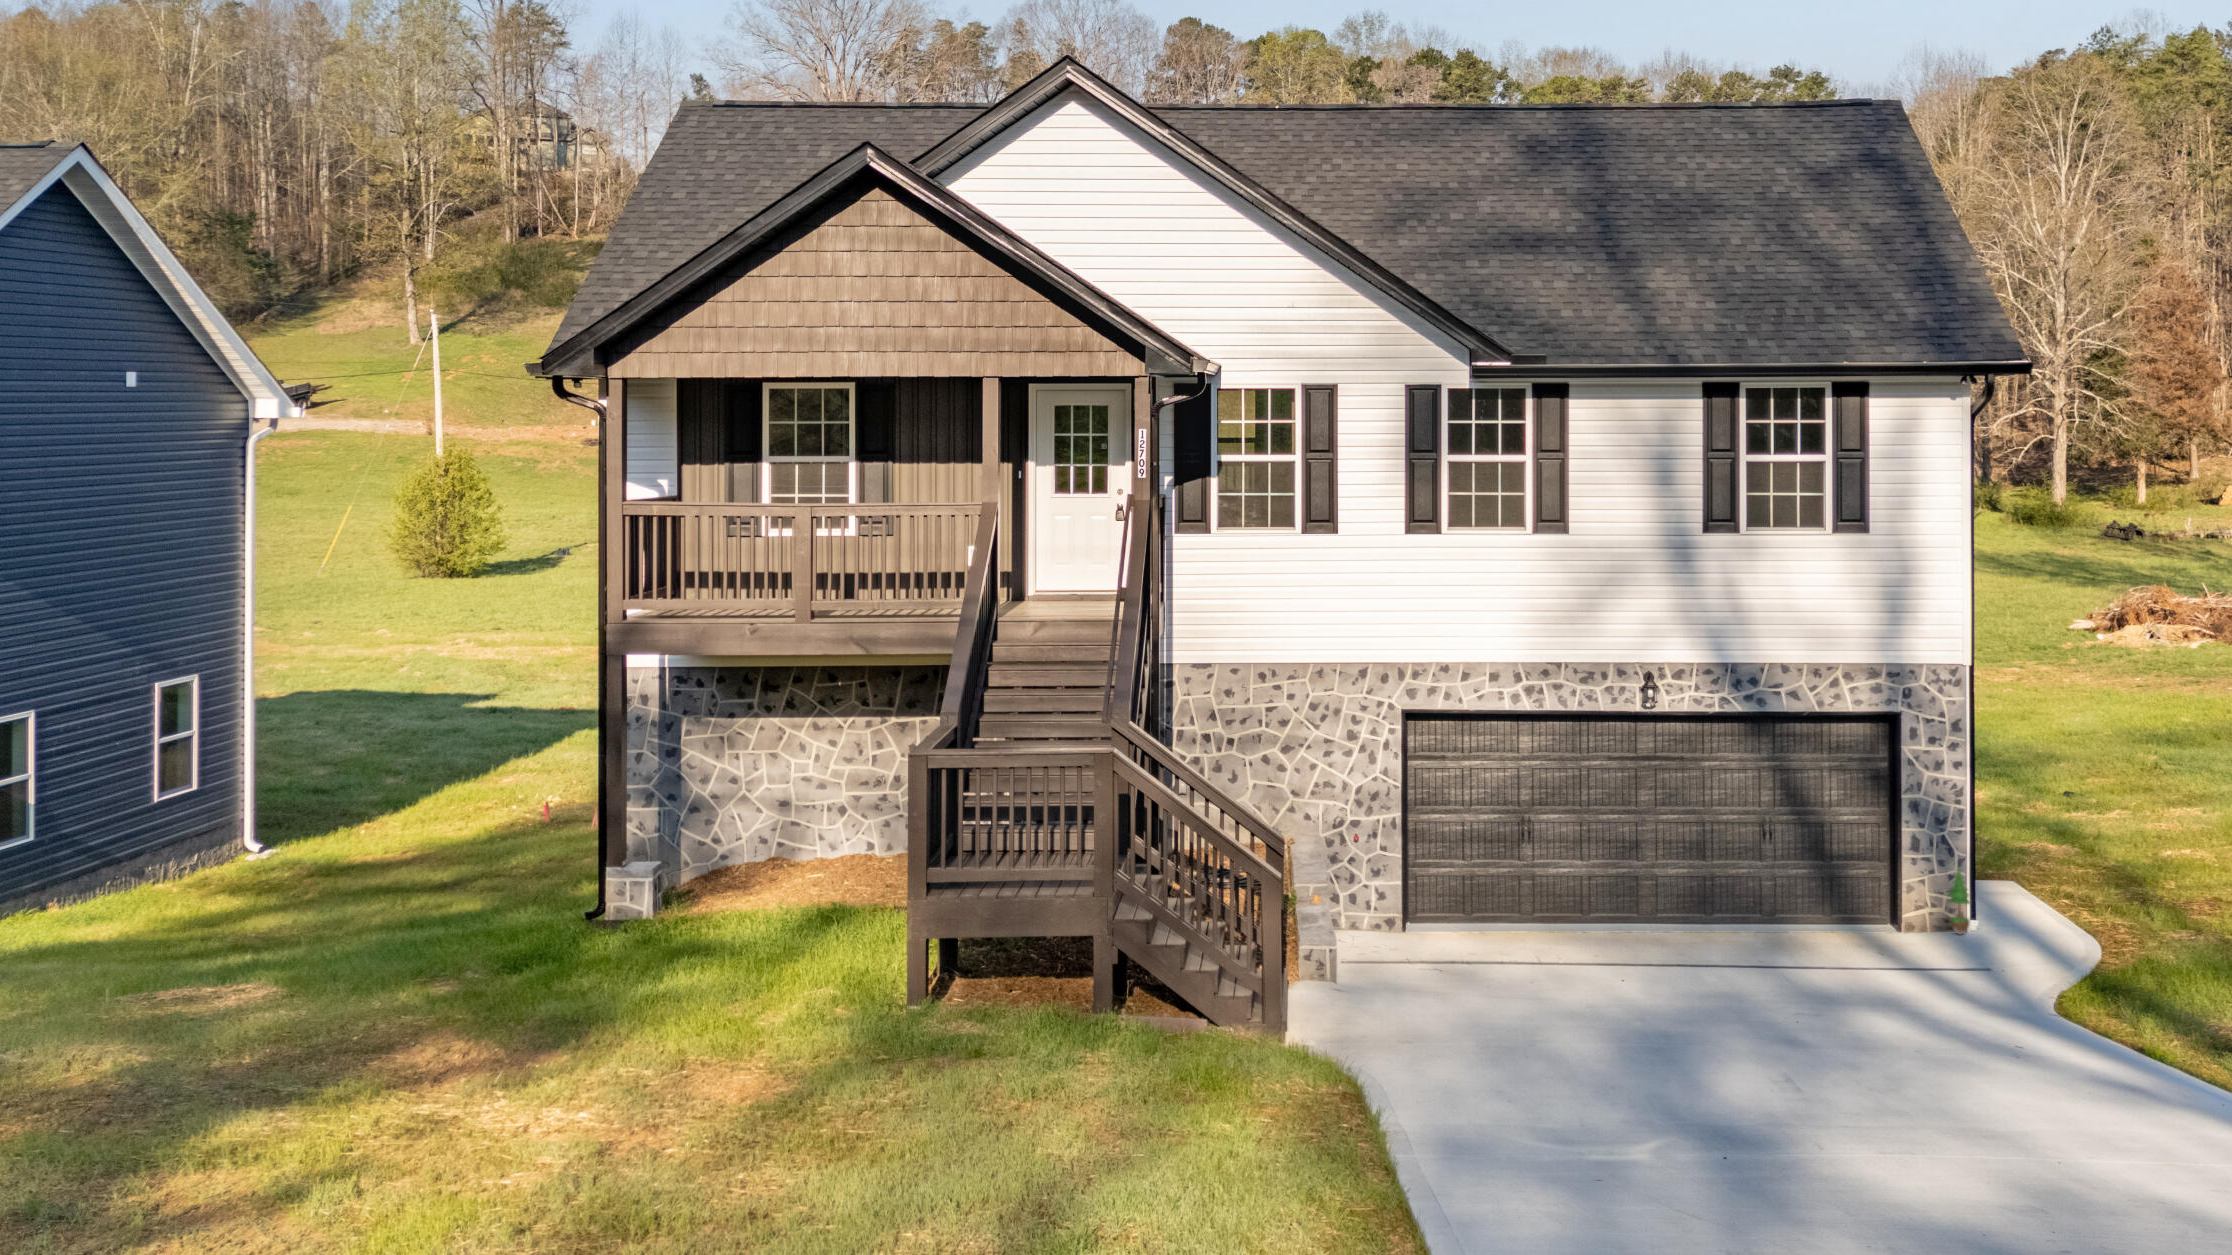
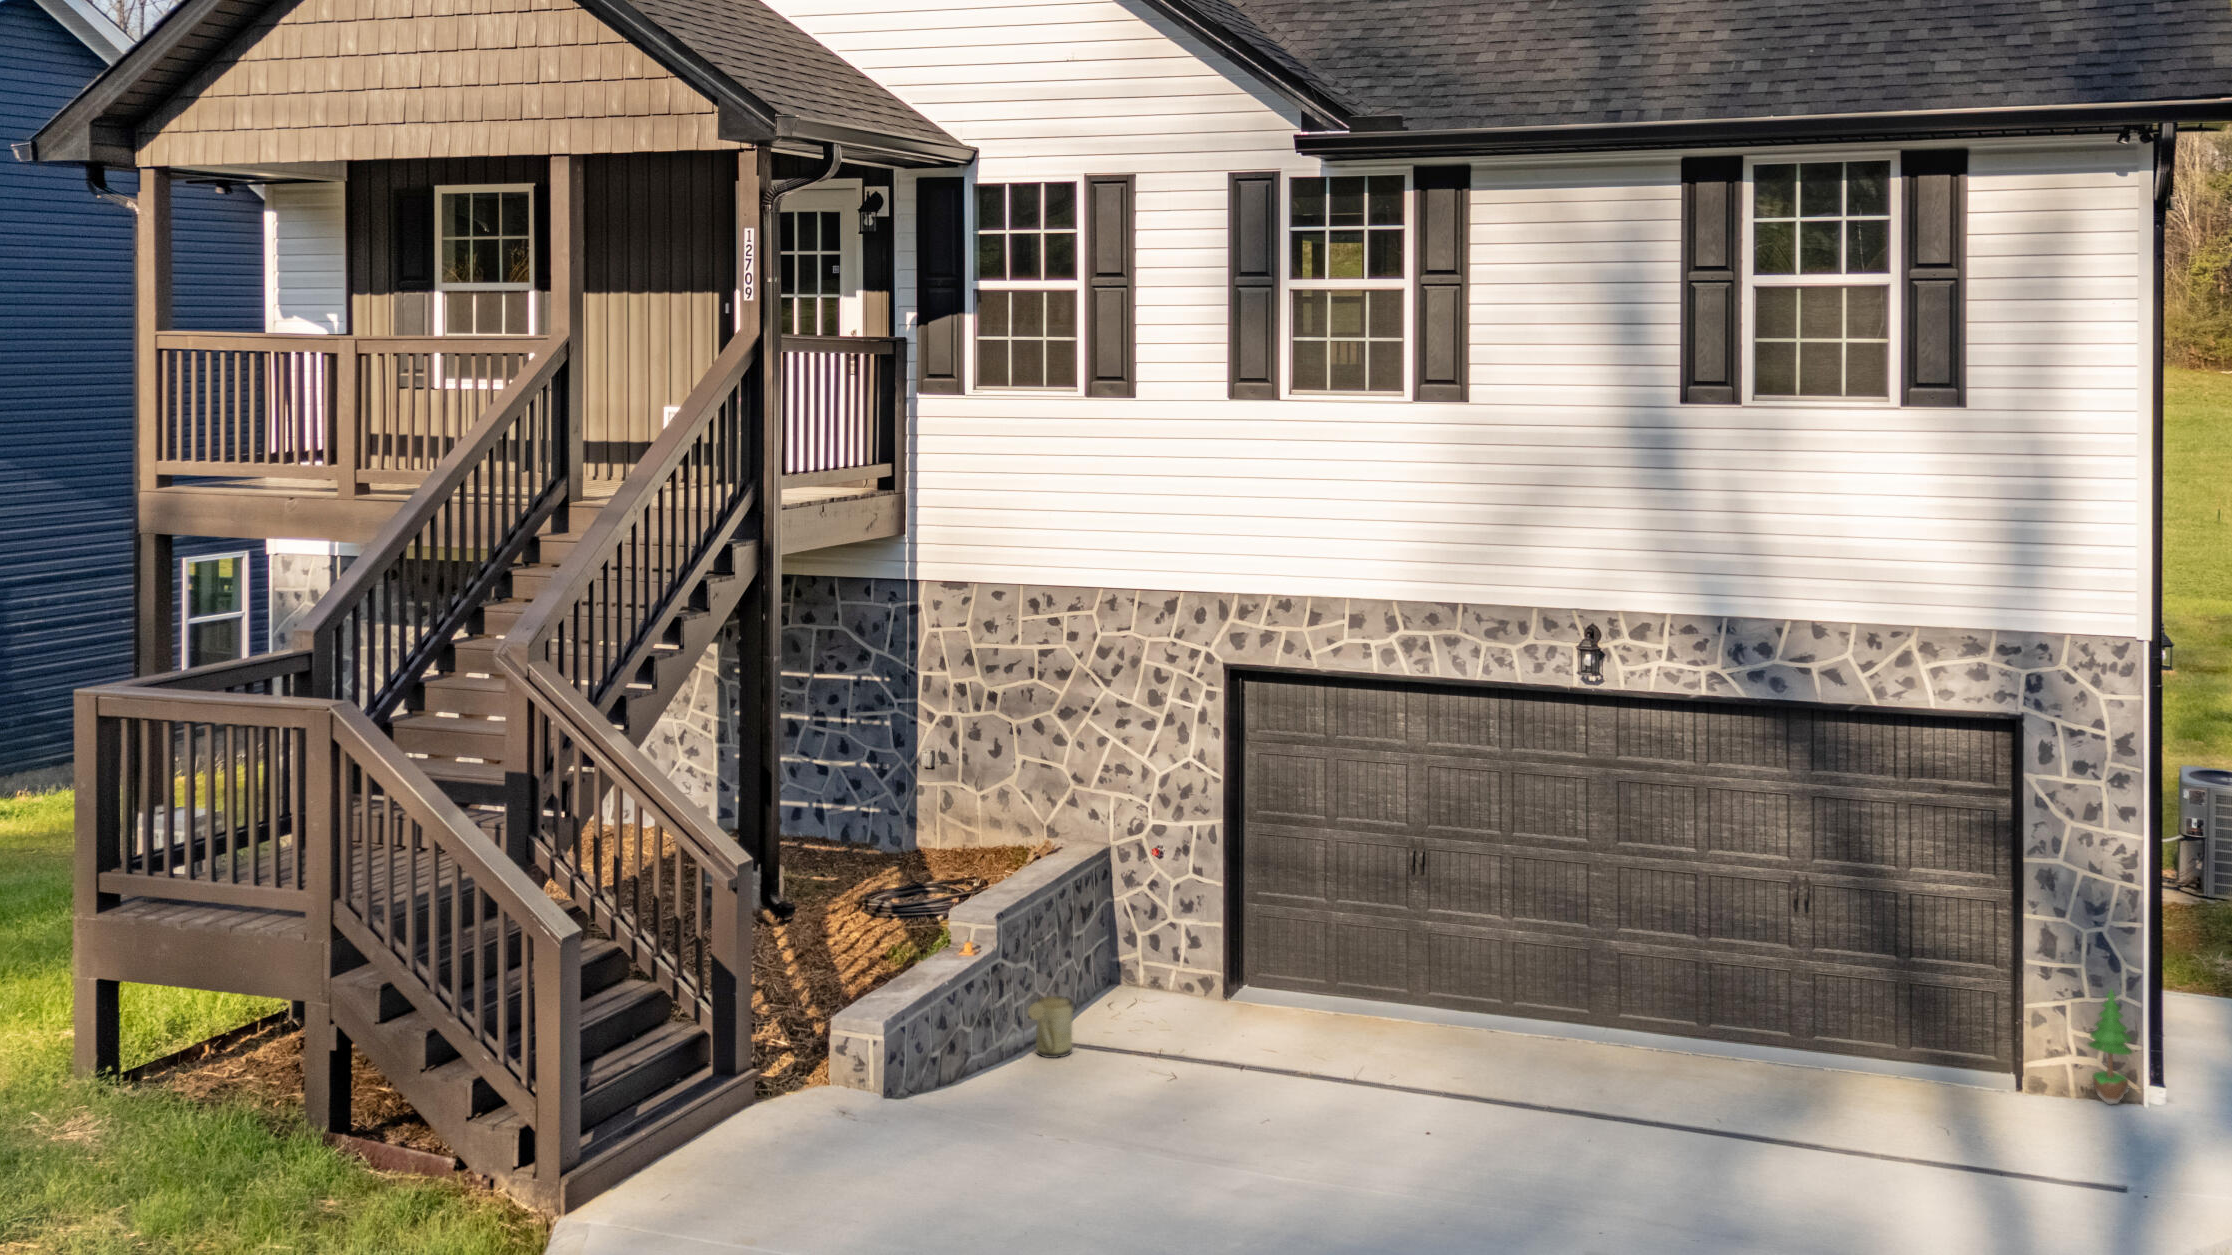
watering can: none [1339,921,1362,971] -> present [1028,981,1073,1058]

